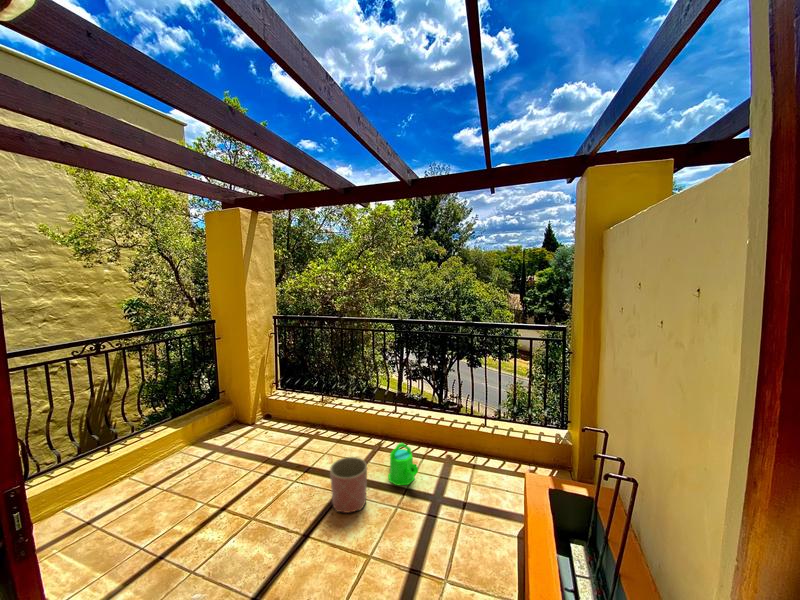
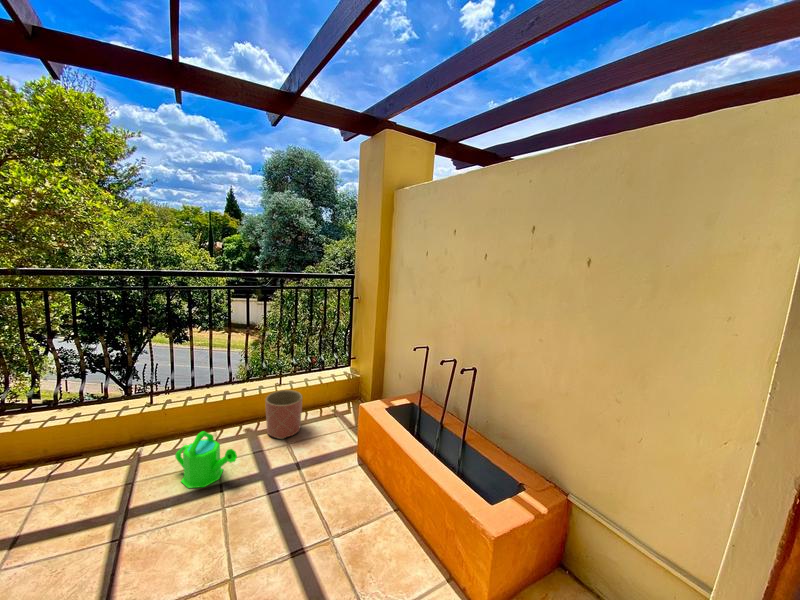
planter: present [330,457,367,513] -> present [265,390,302,439]

